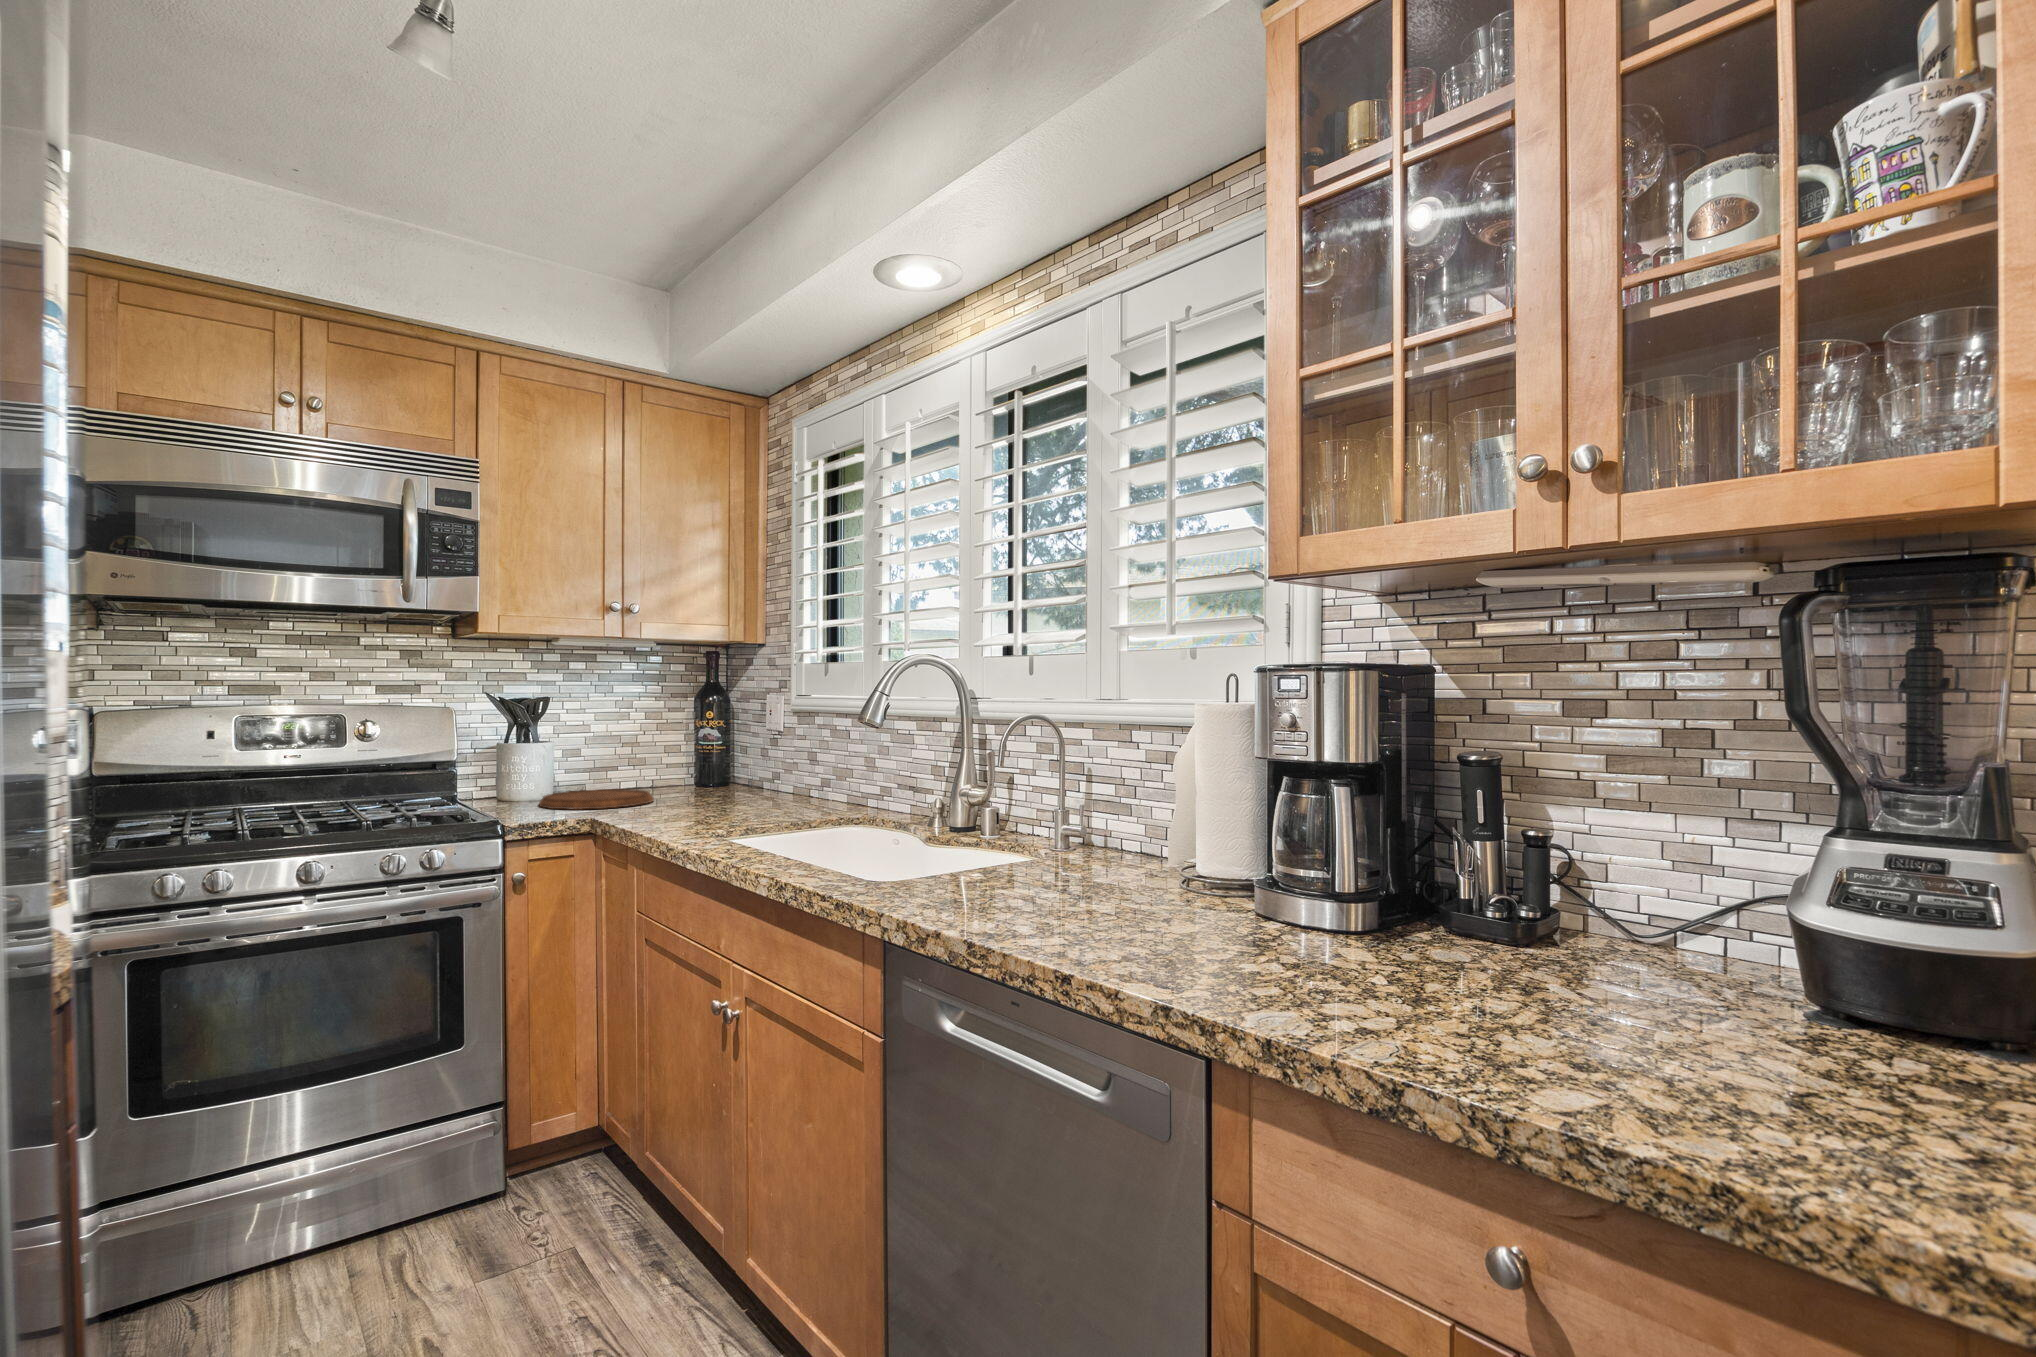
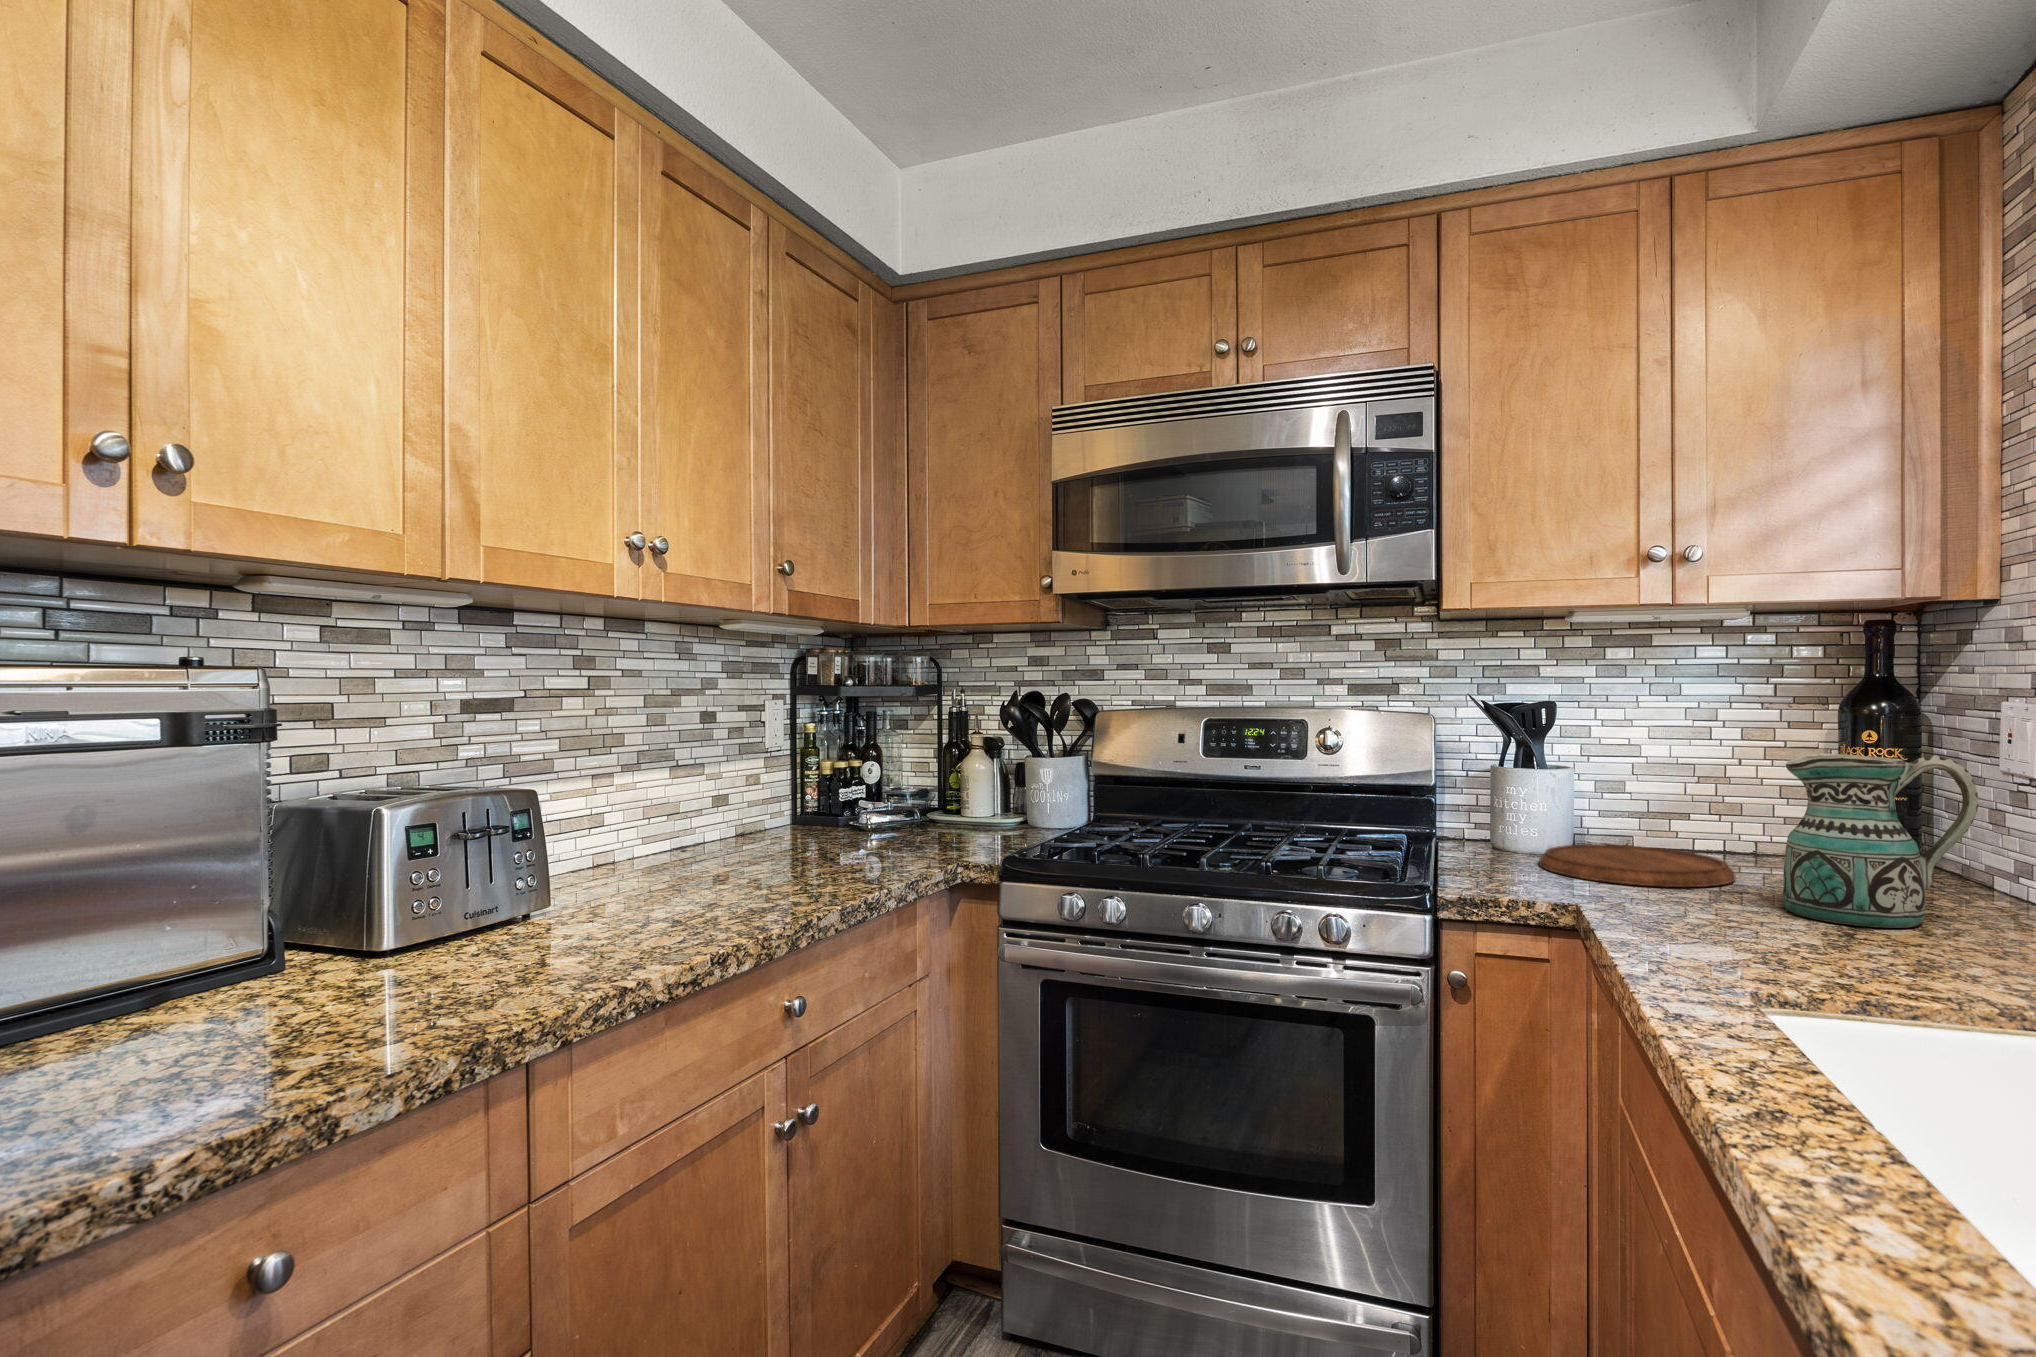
ceramic pitcher: none [686,721,766,809] -> present [1783,754,1979,928]

